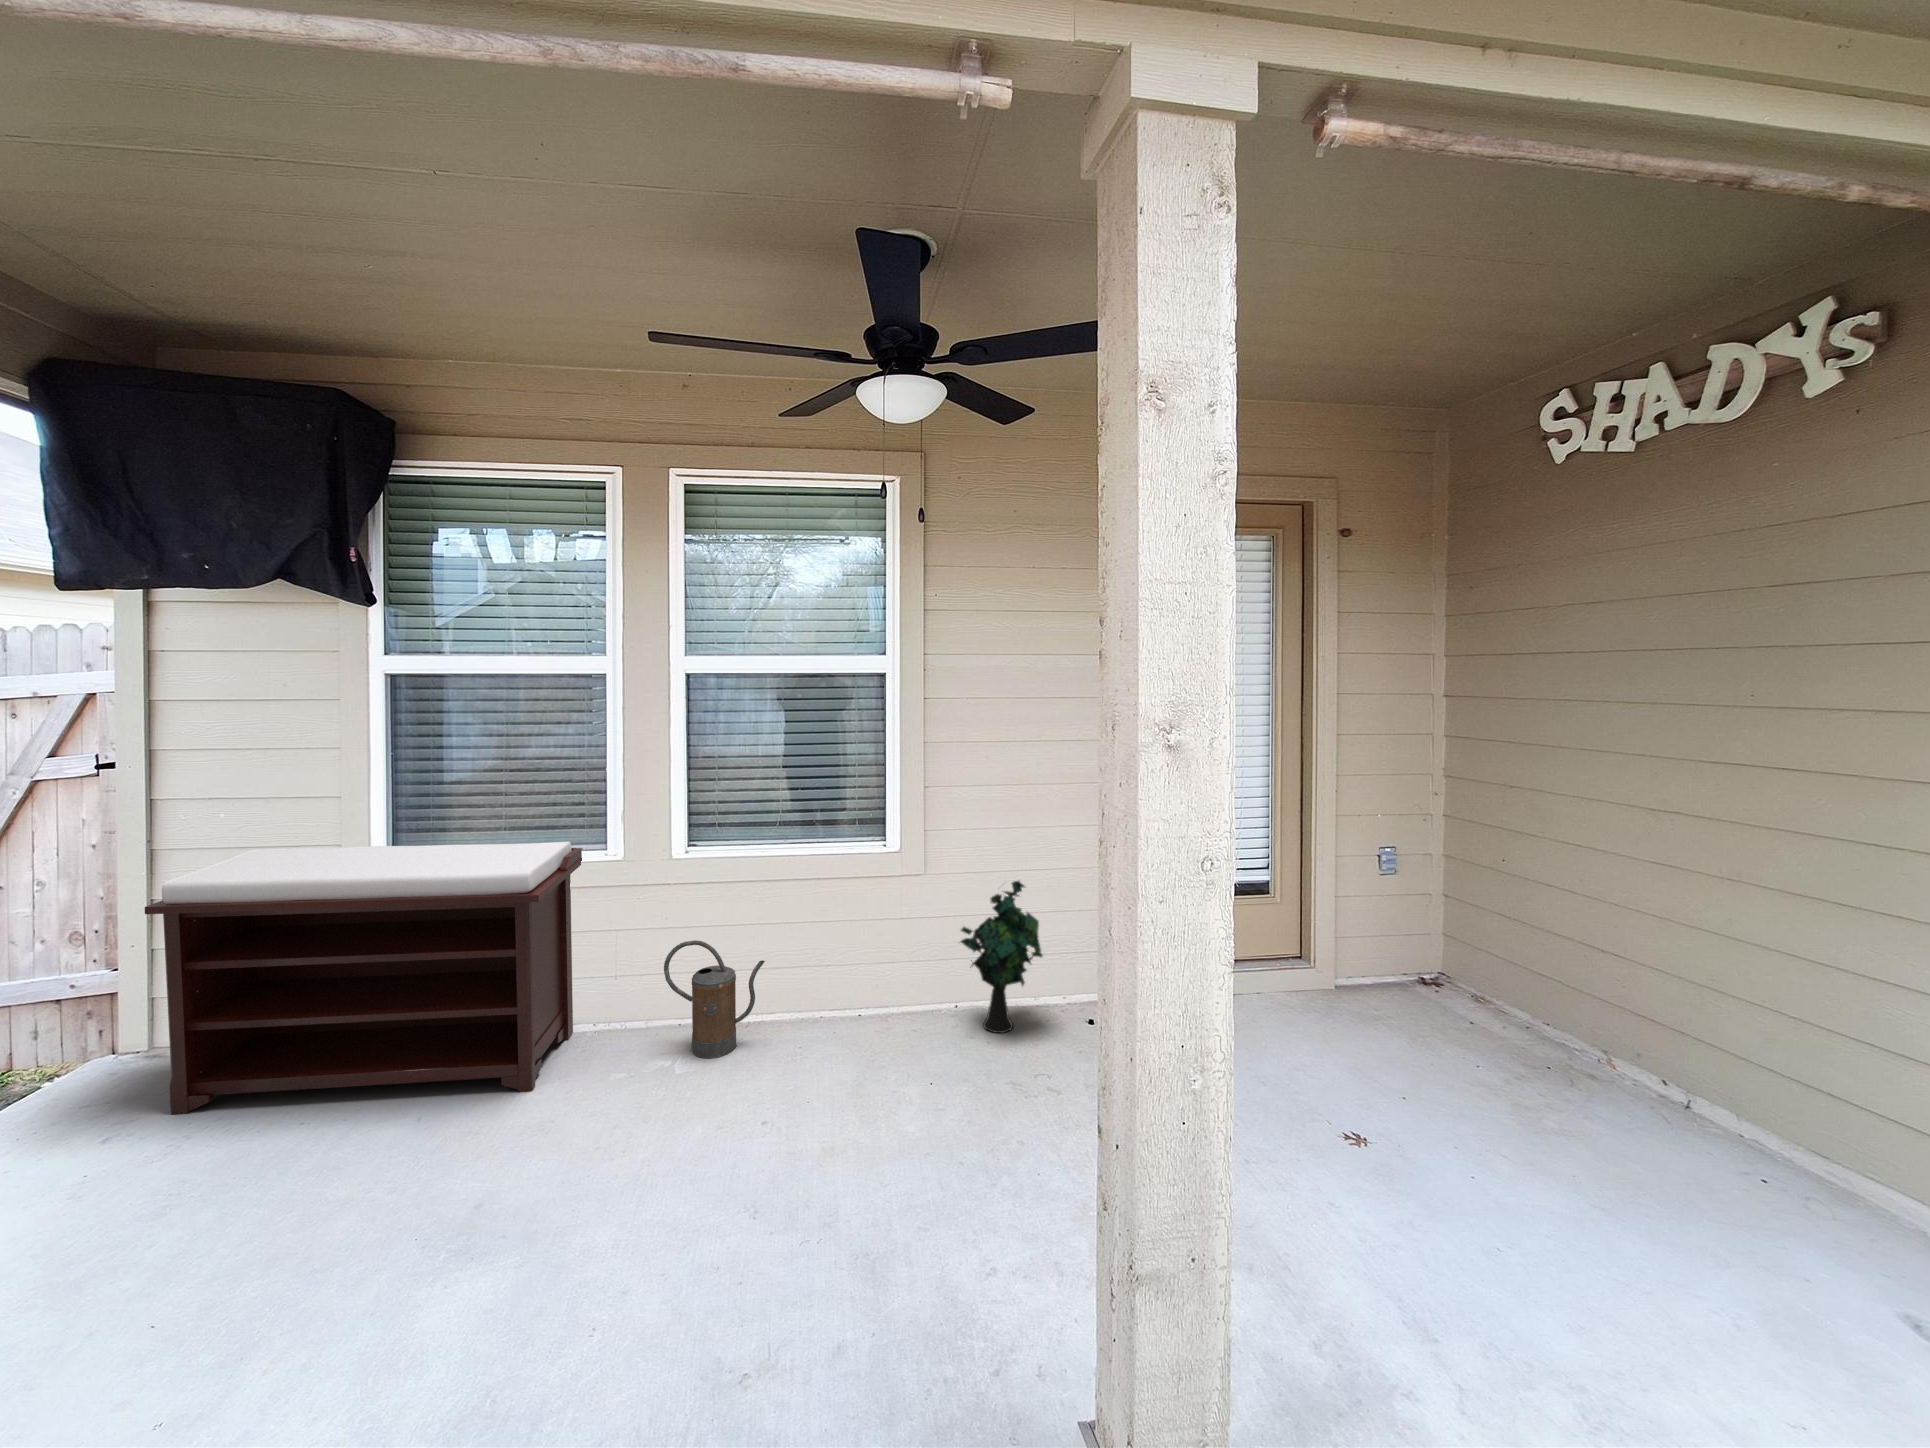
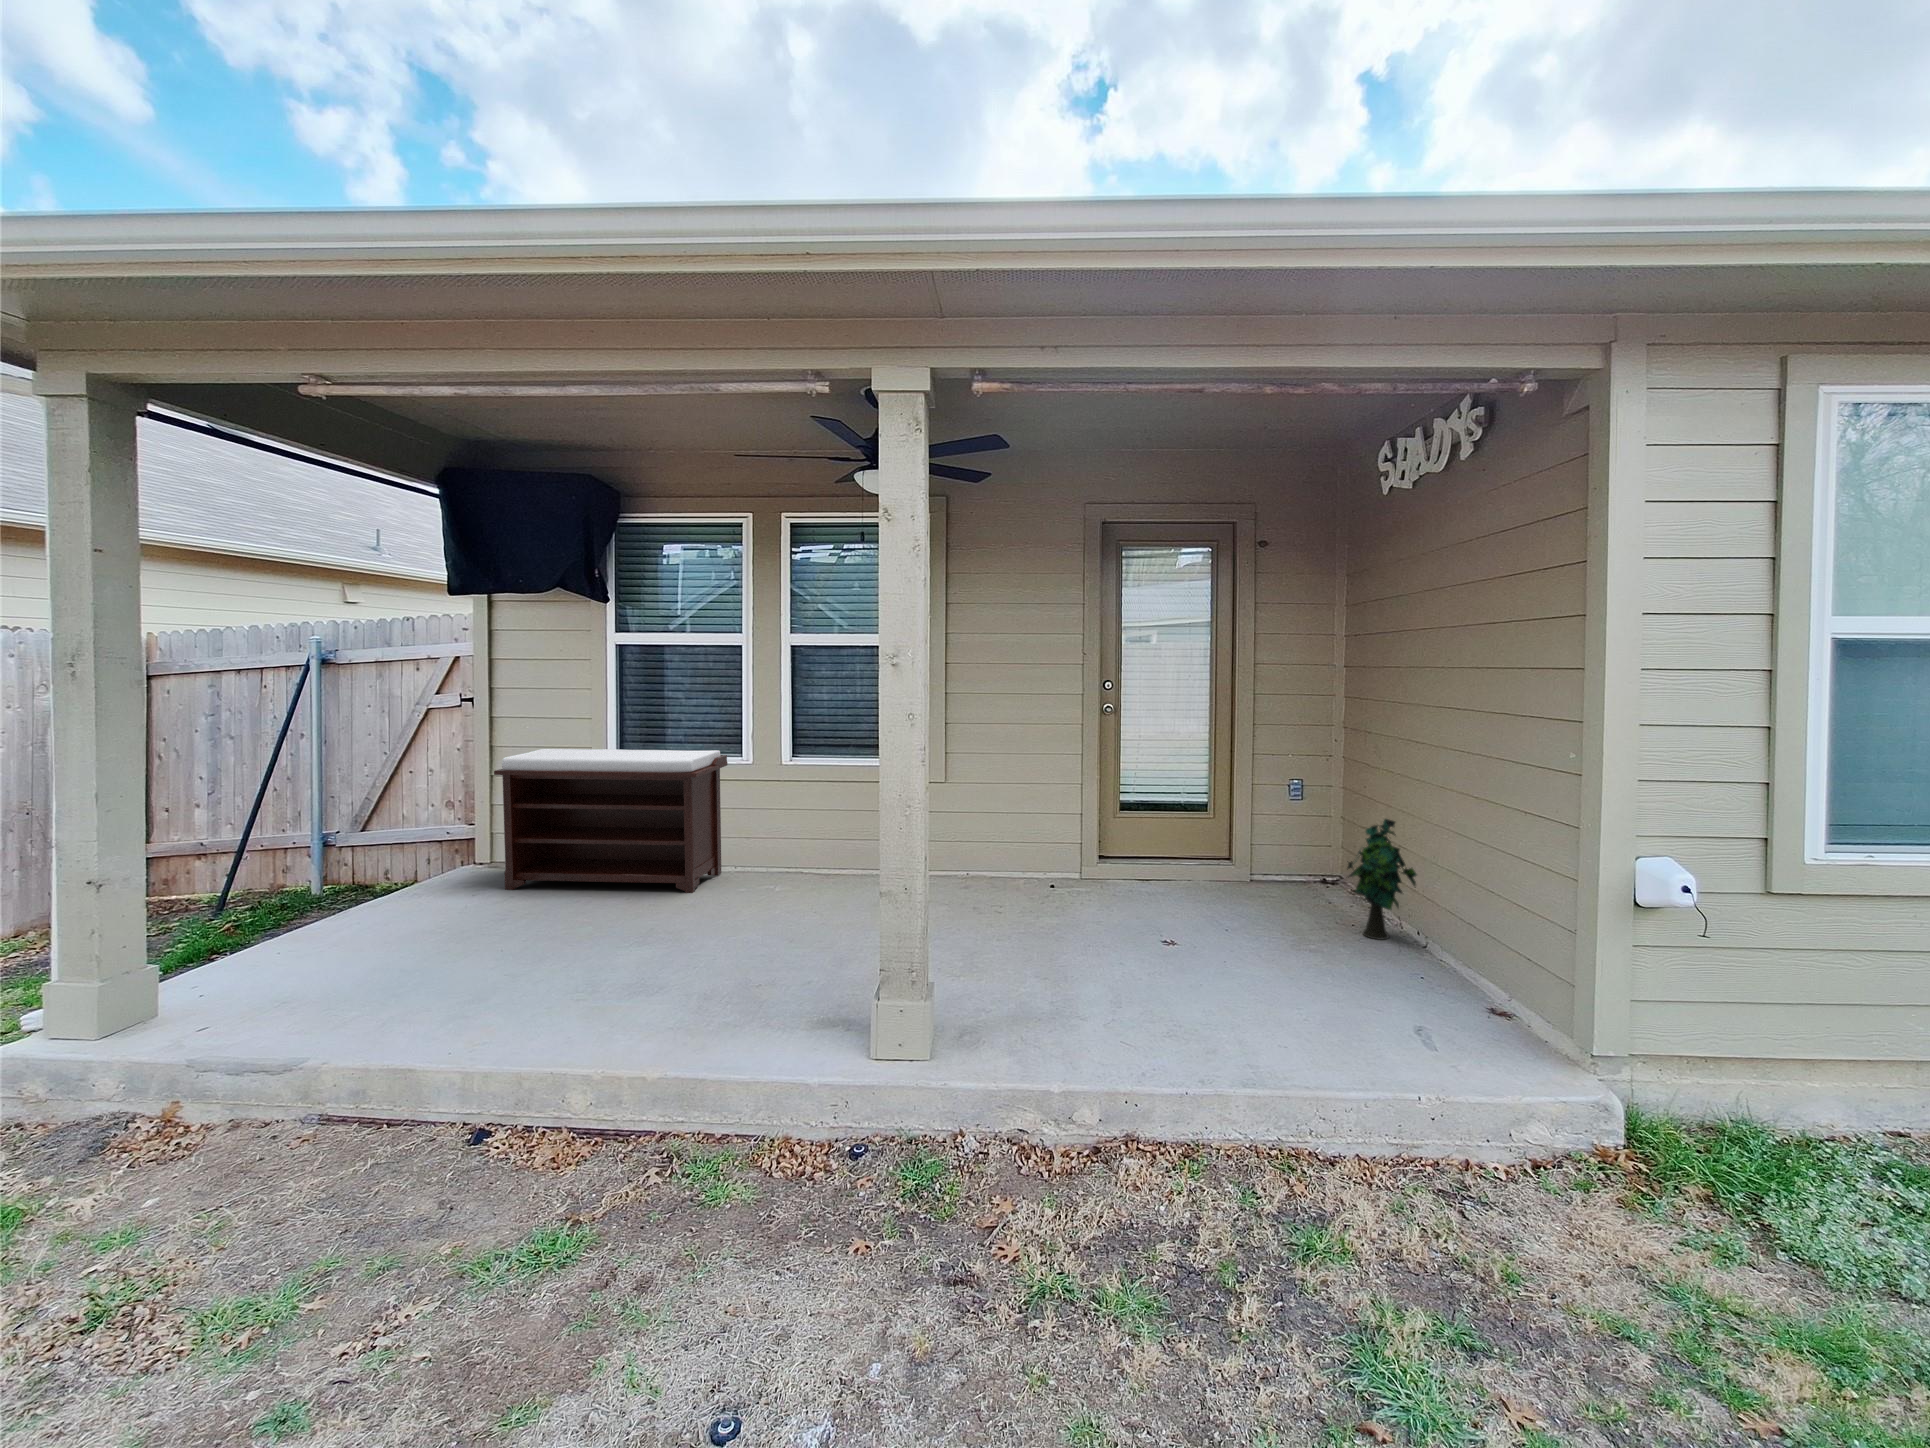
decorative plant: present [960,881,1043,1033] -> present [1347,819,1417,940]
watering can: present [664,940,765,1058] -> none [773,813,835,887]

